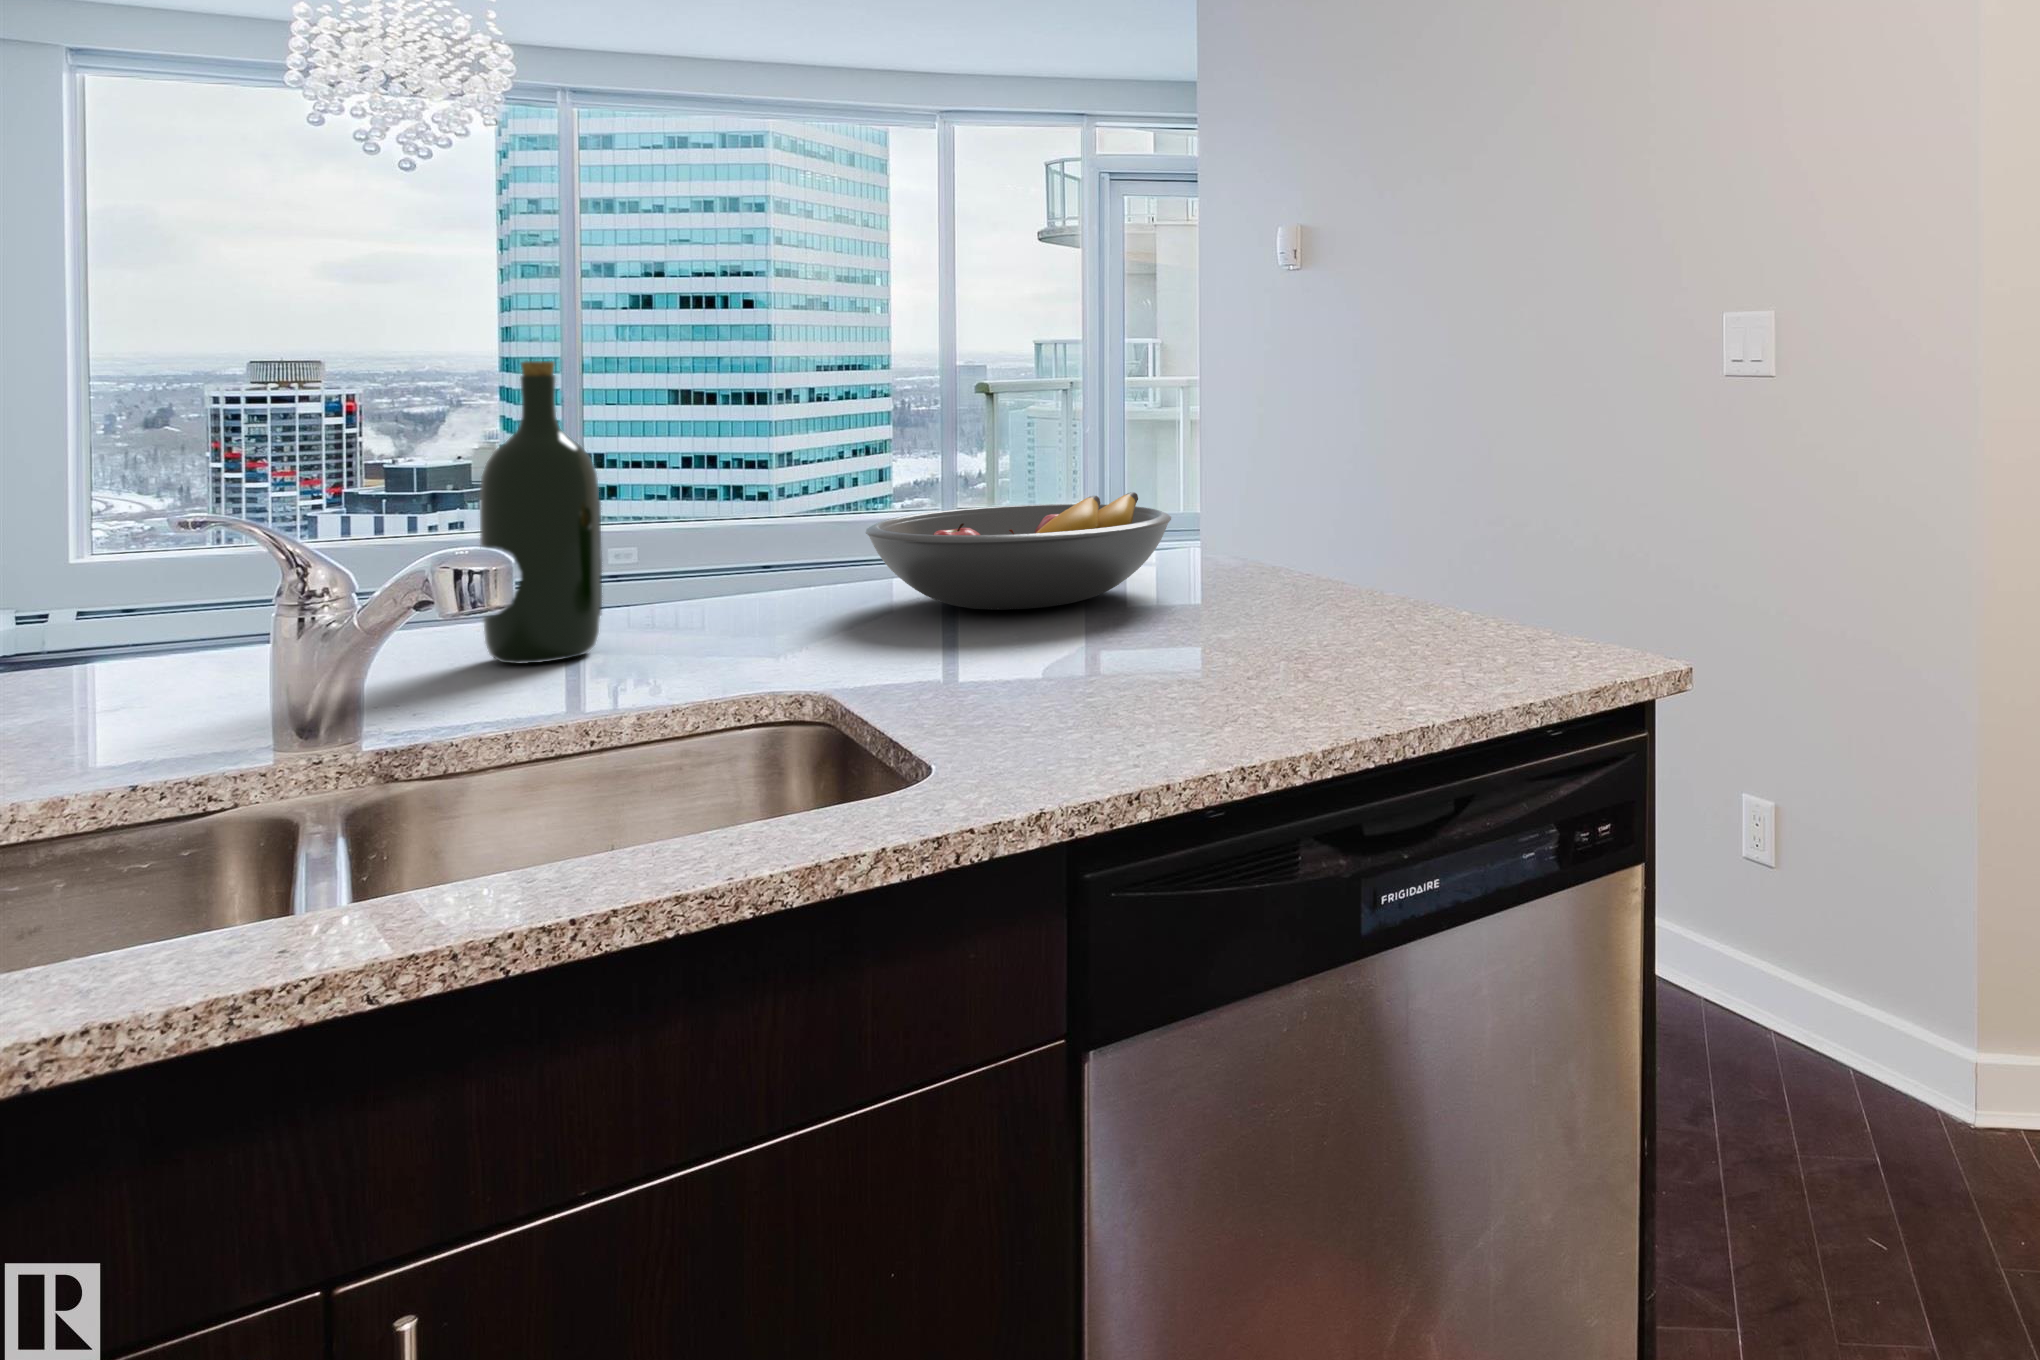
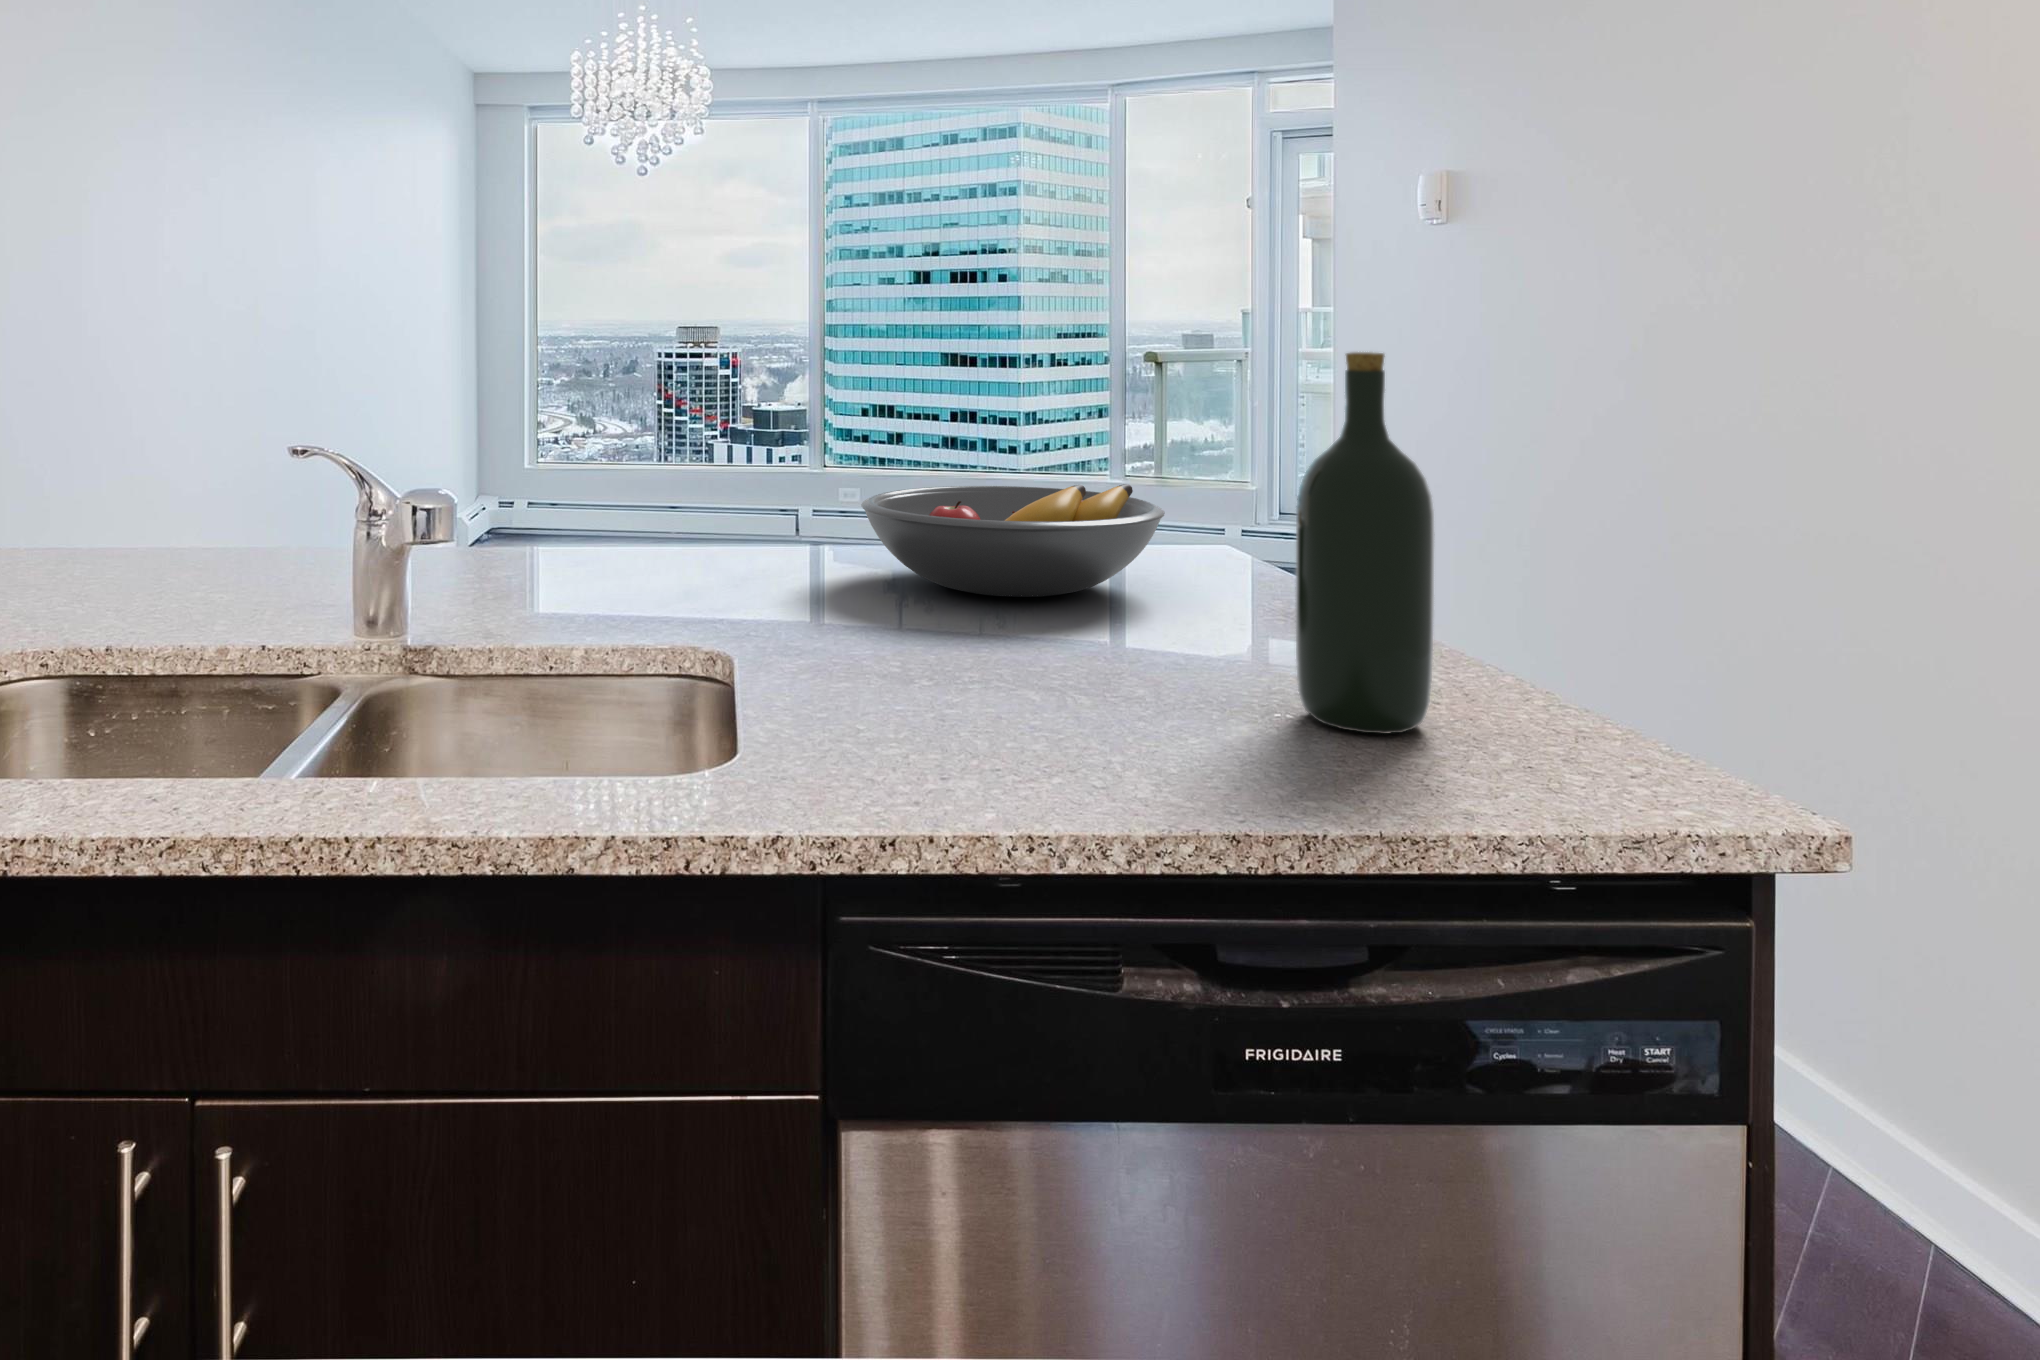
wine bottle: present [480,361,602,664] -> present [1296,352,1434,734]

